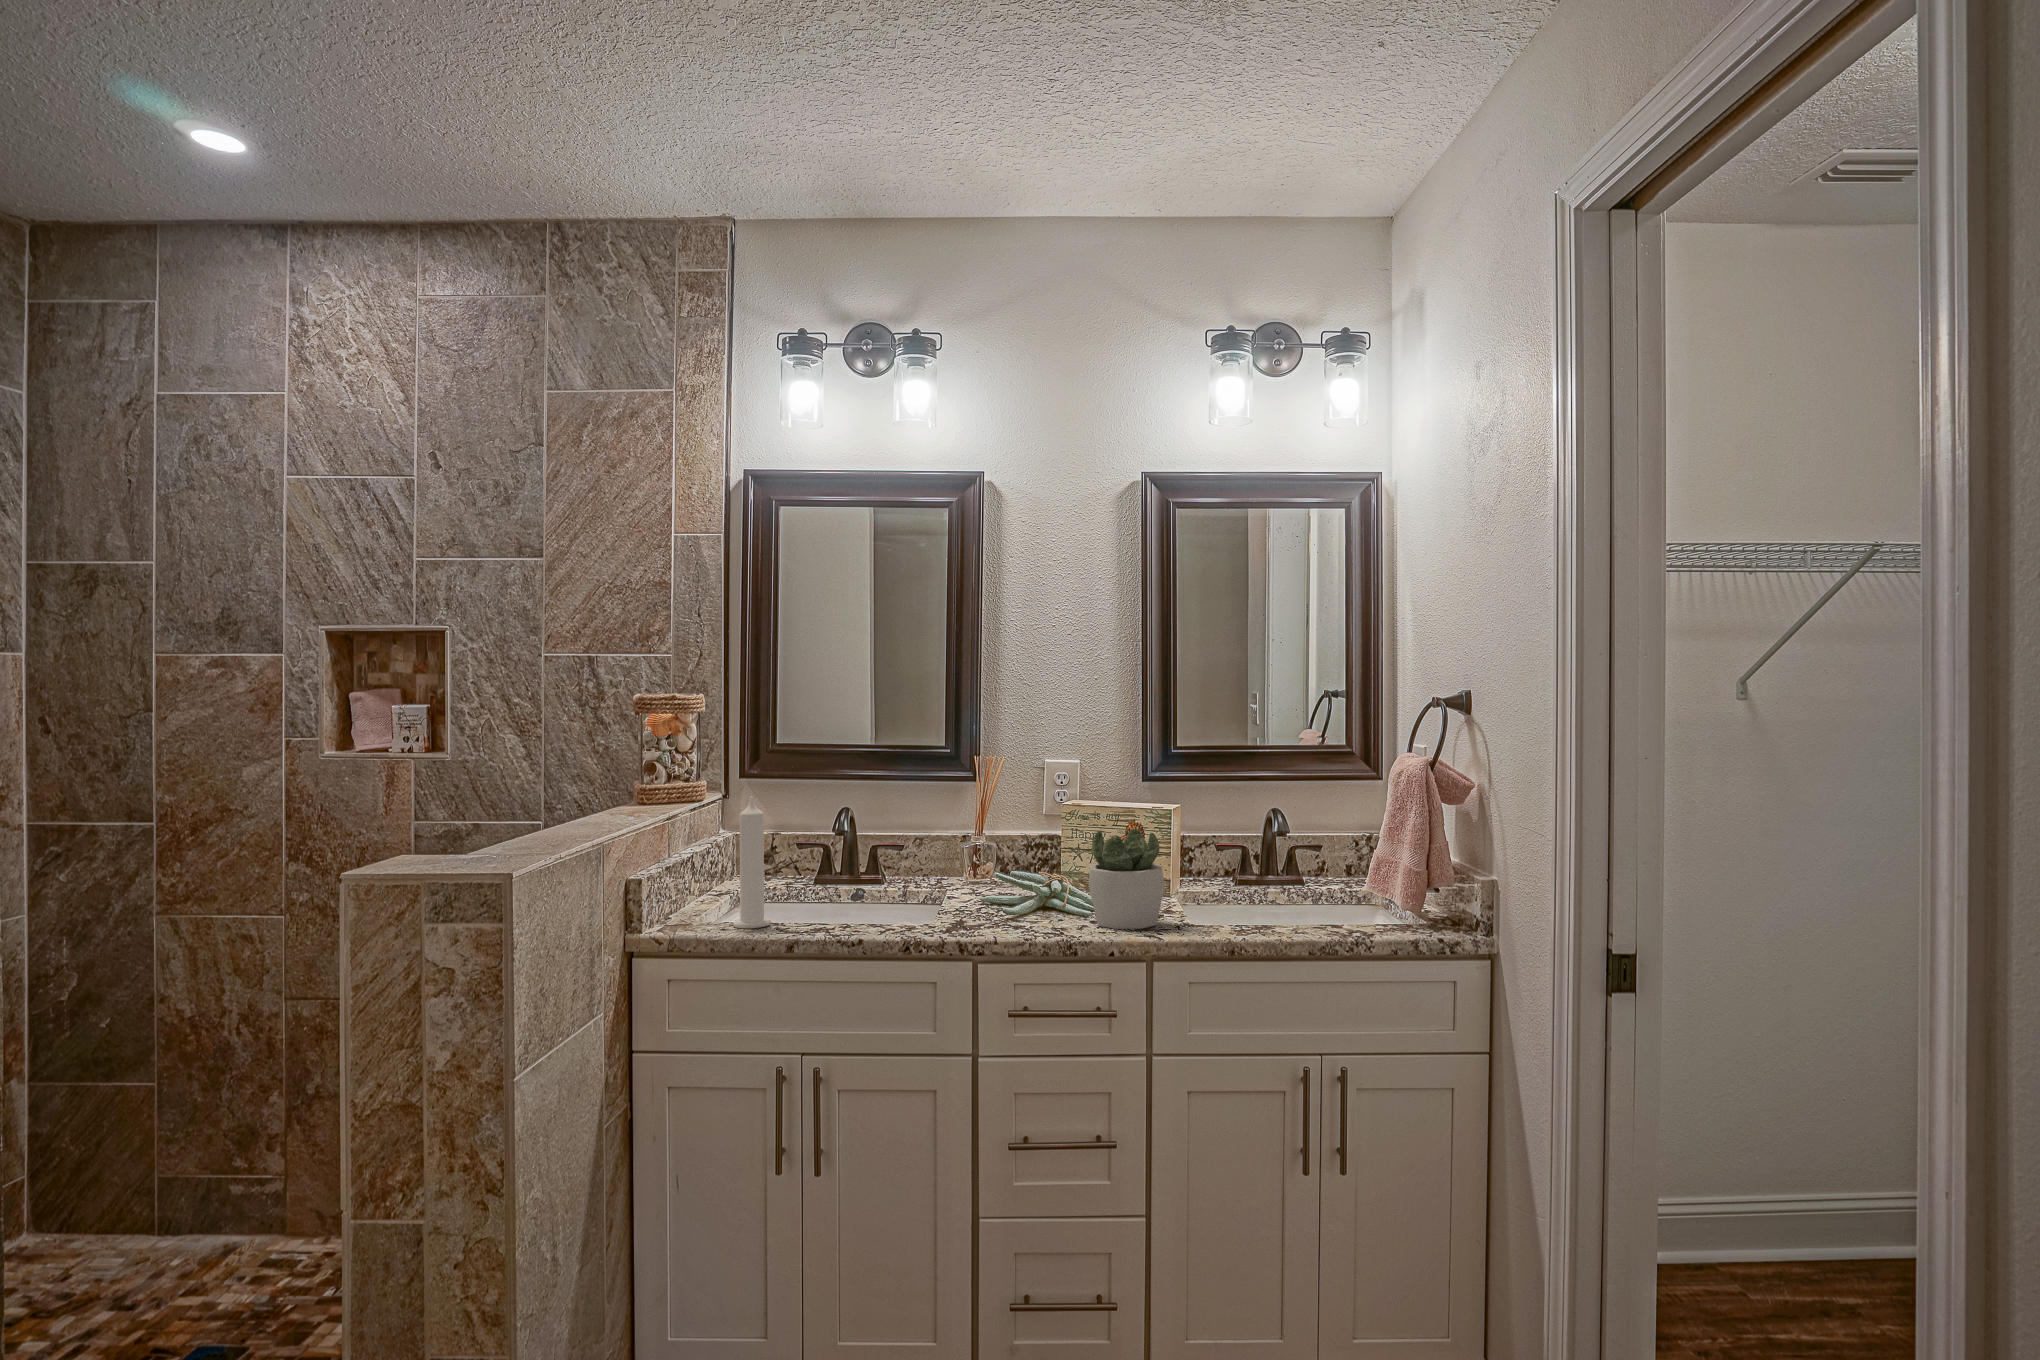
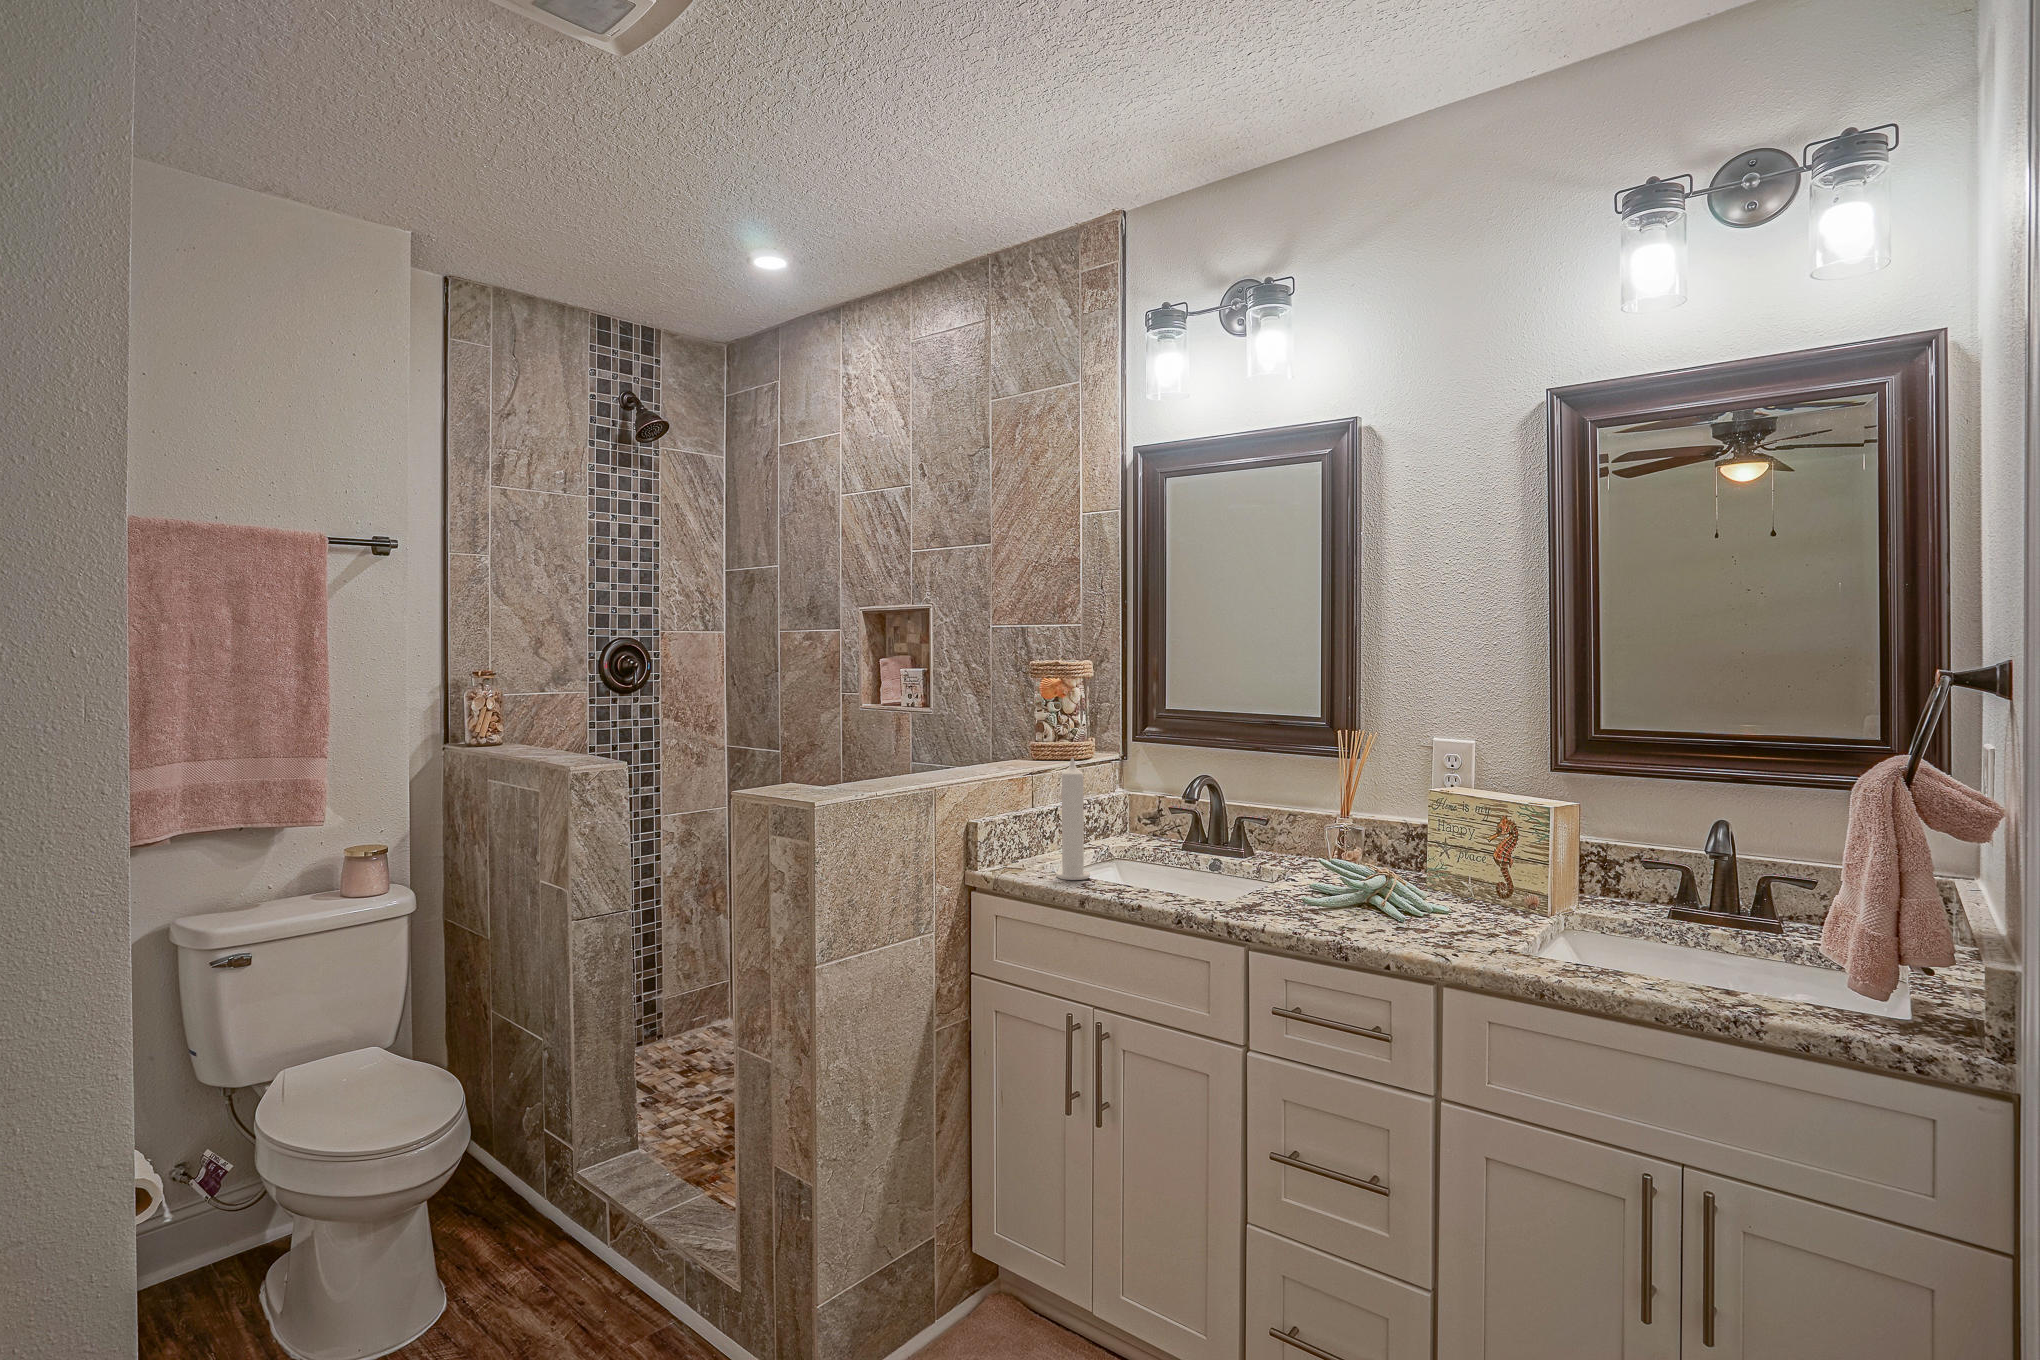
succulent plant: present [1089,829,1164,929] -> none [1393,825,1497,947]

